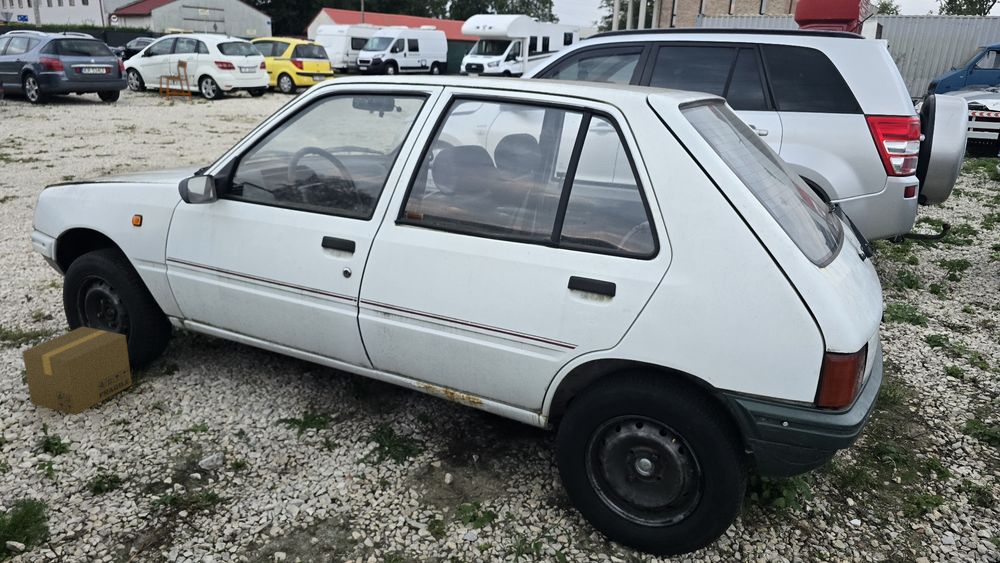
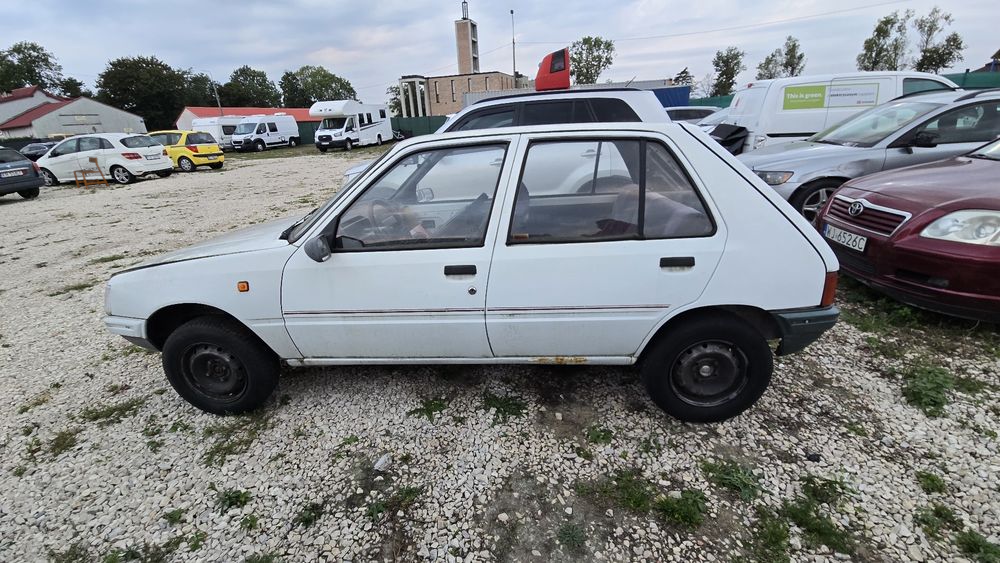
cardboard box: present [23,327,132,415] -> none [163,383,259,466]

